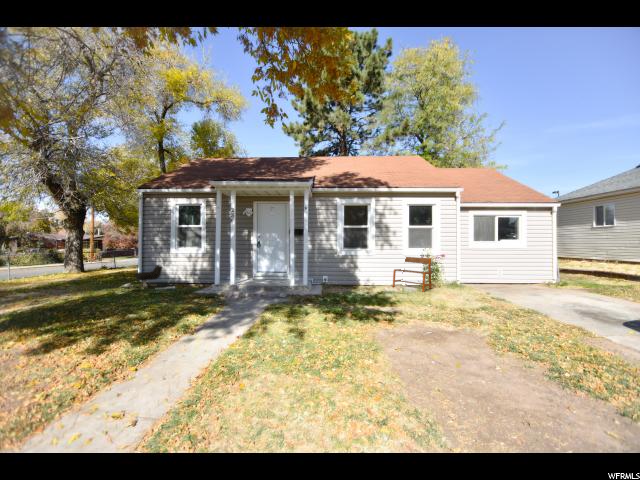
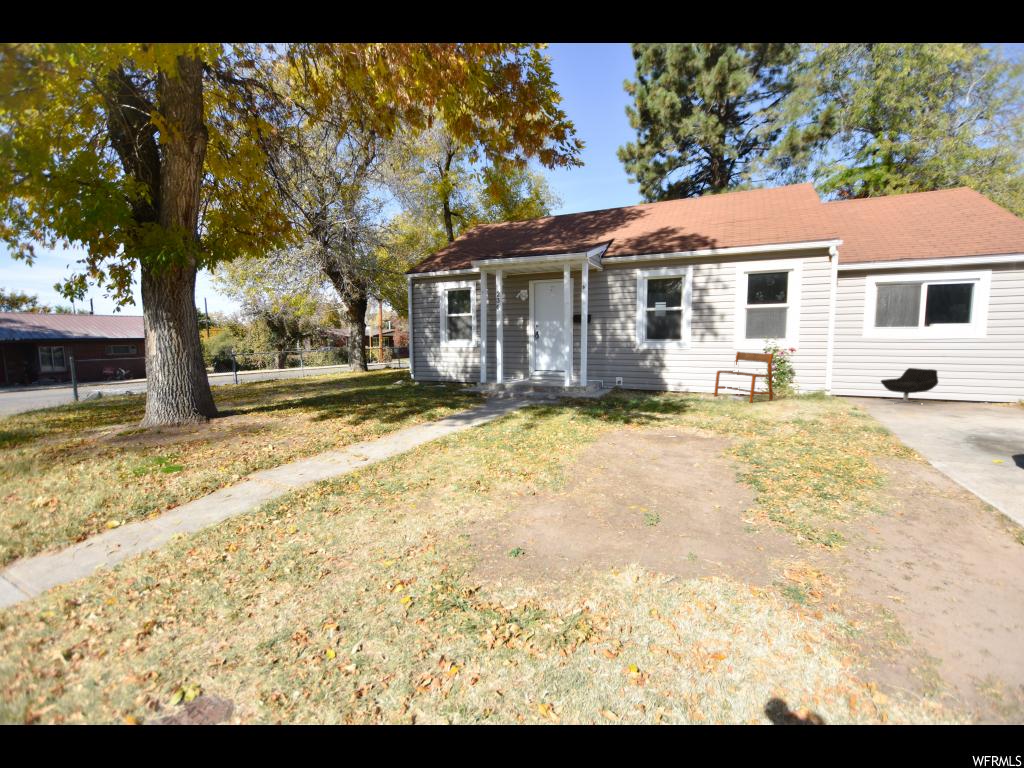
lounge chair: present [135,265,163,287] -> present [881,368,938,403]

